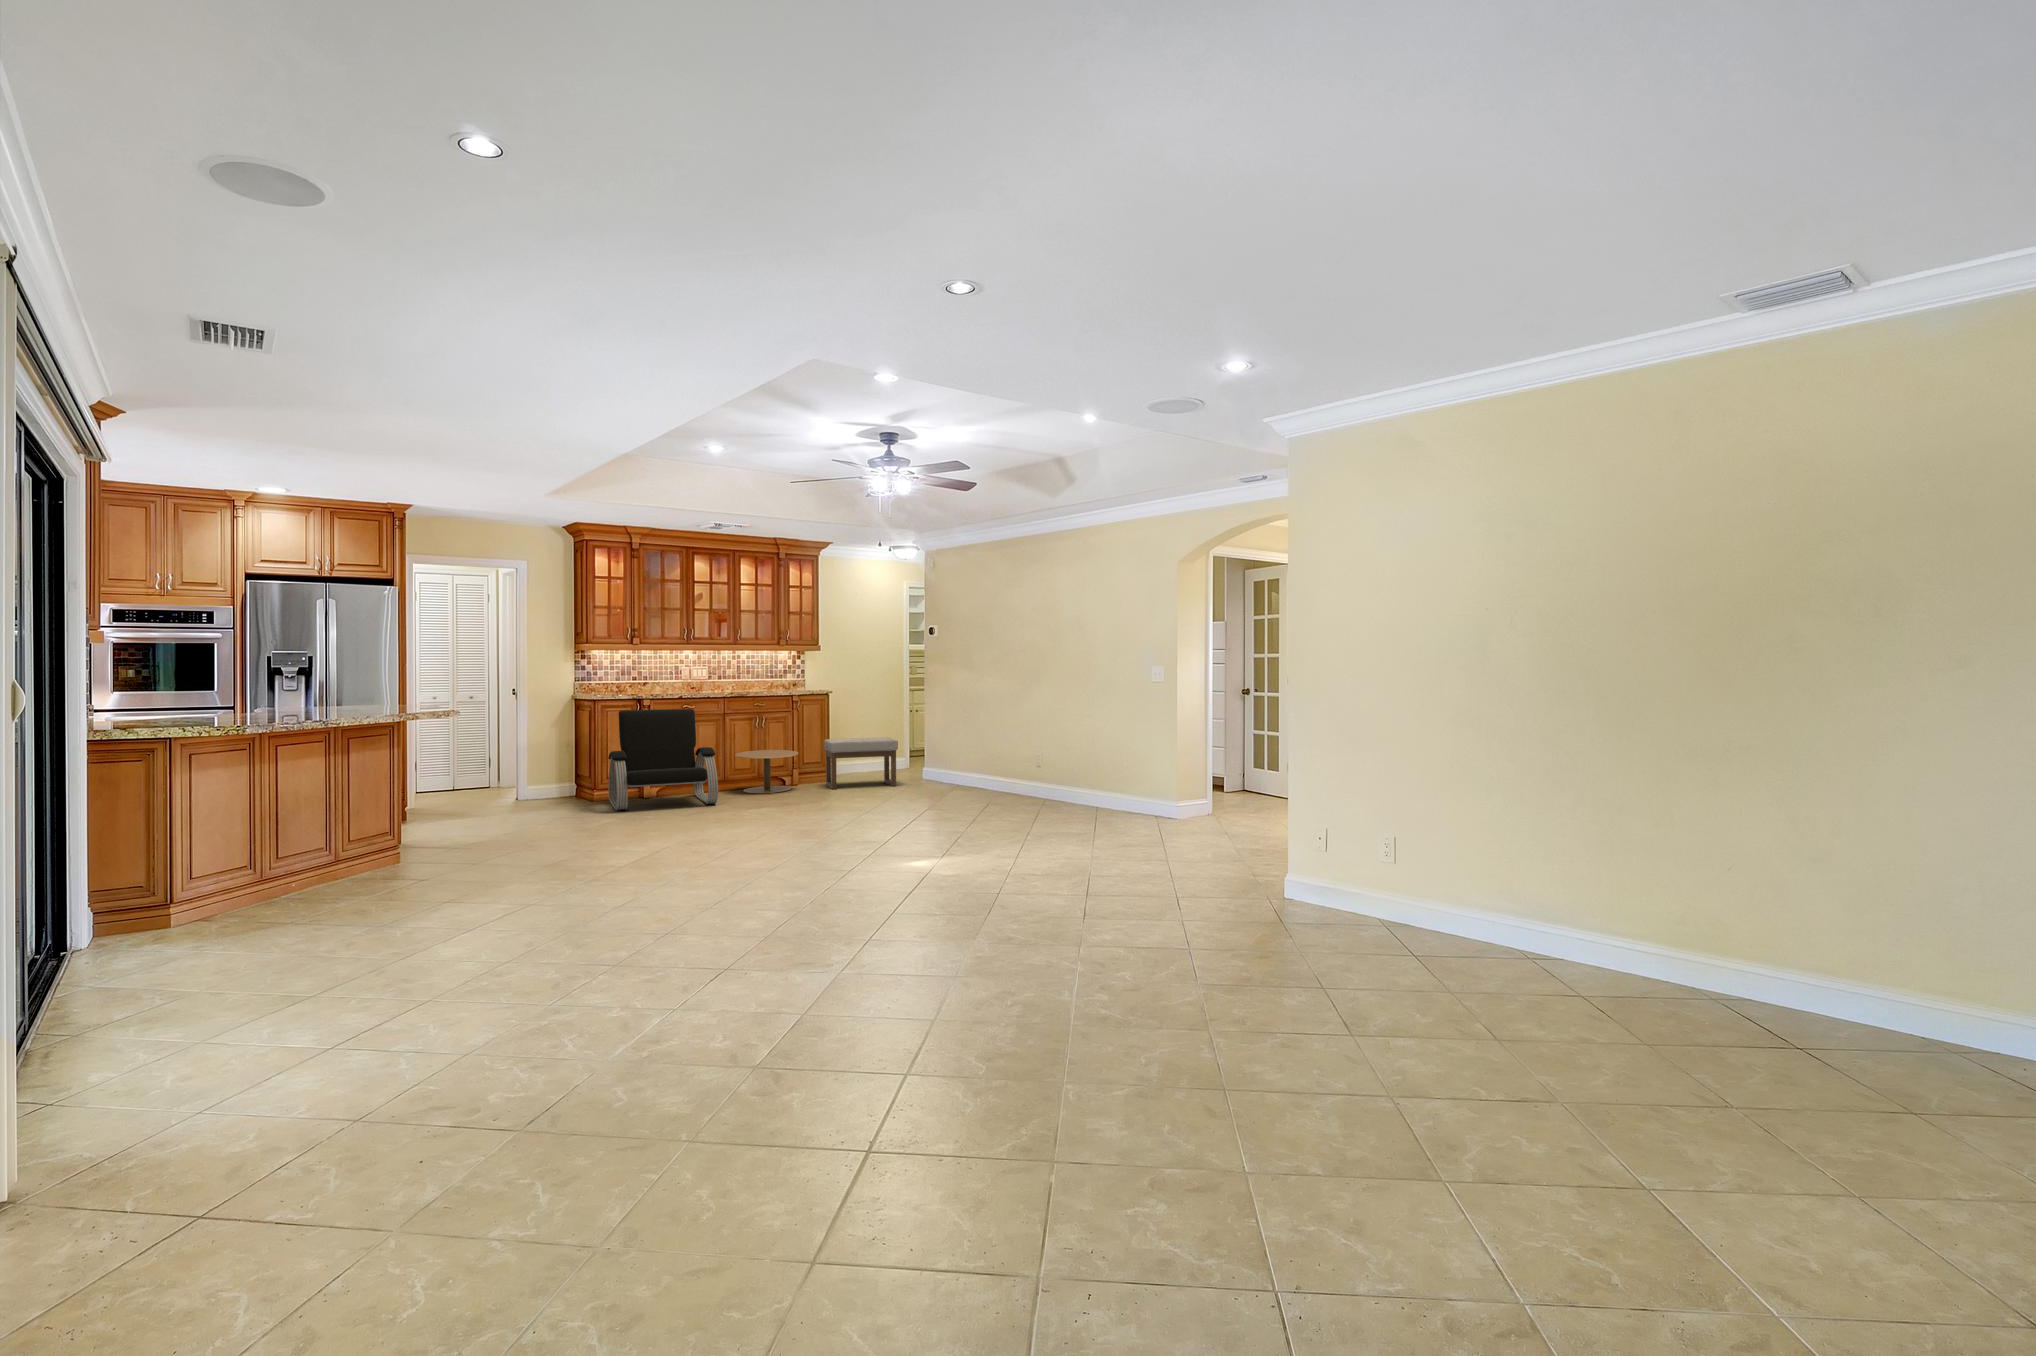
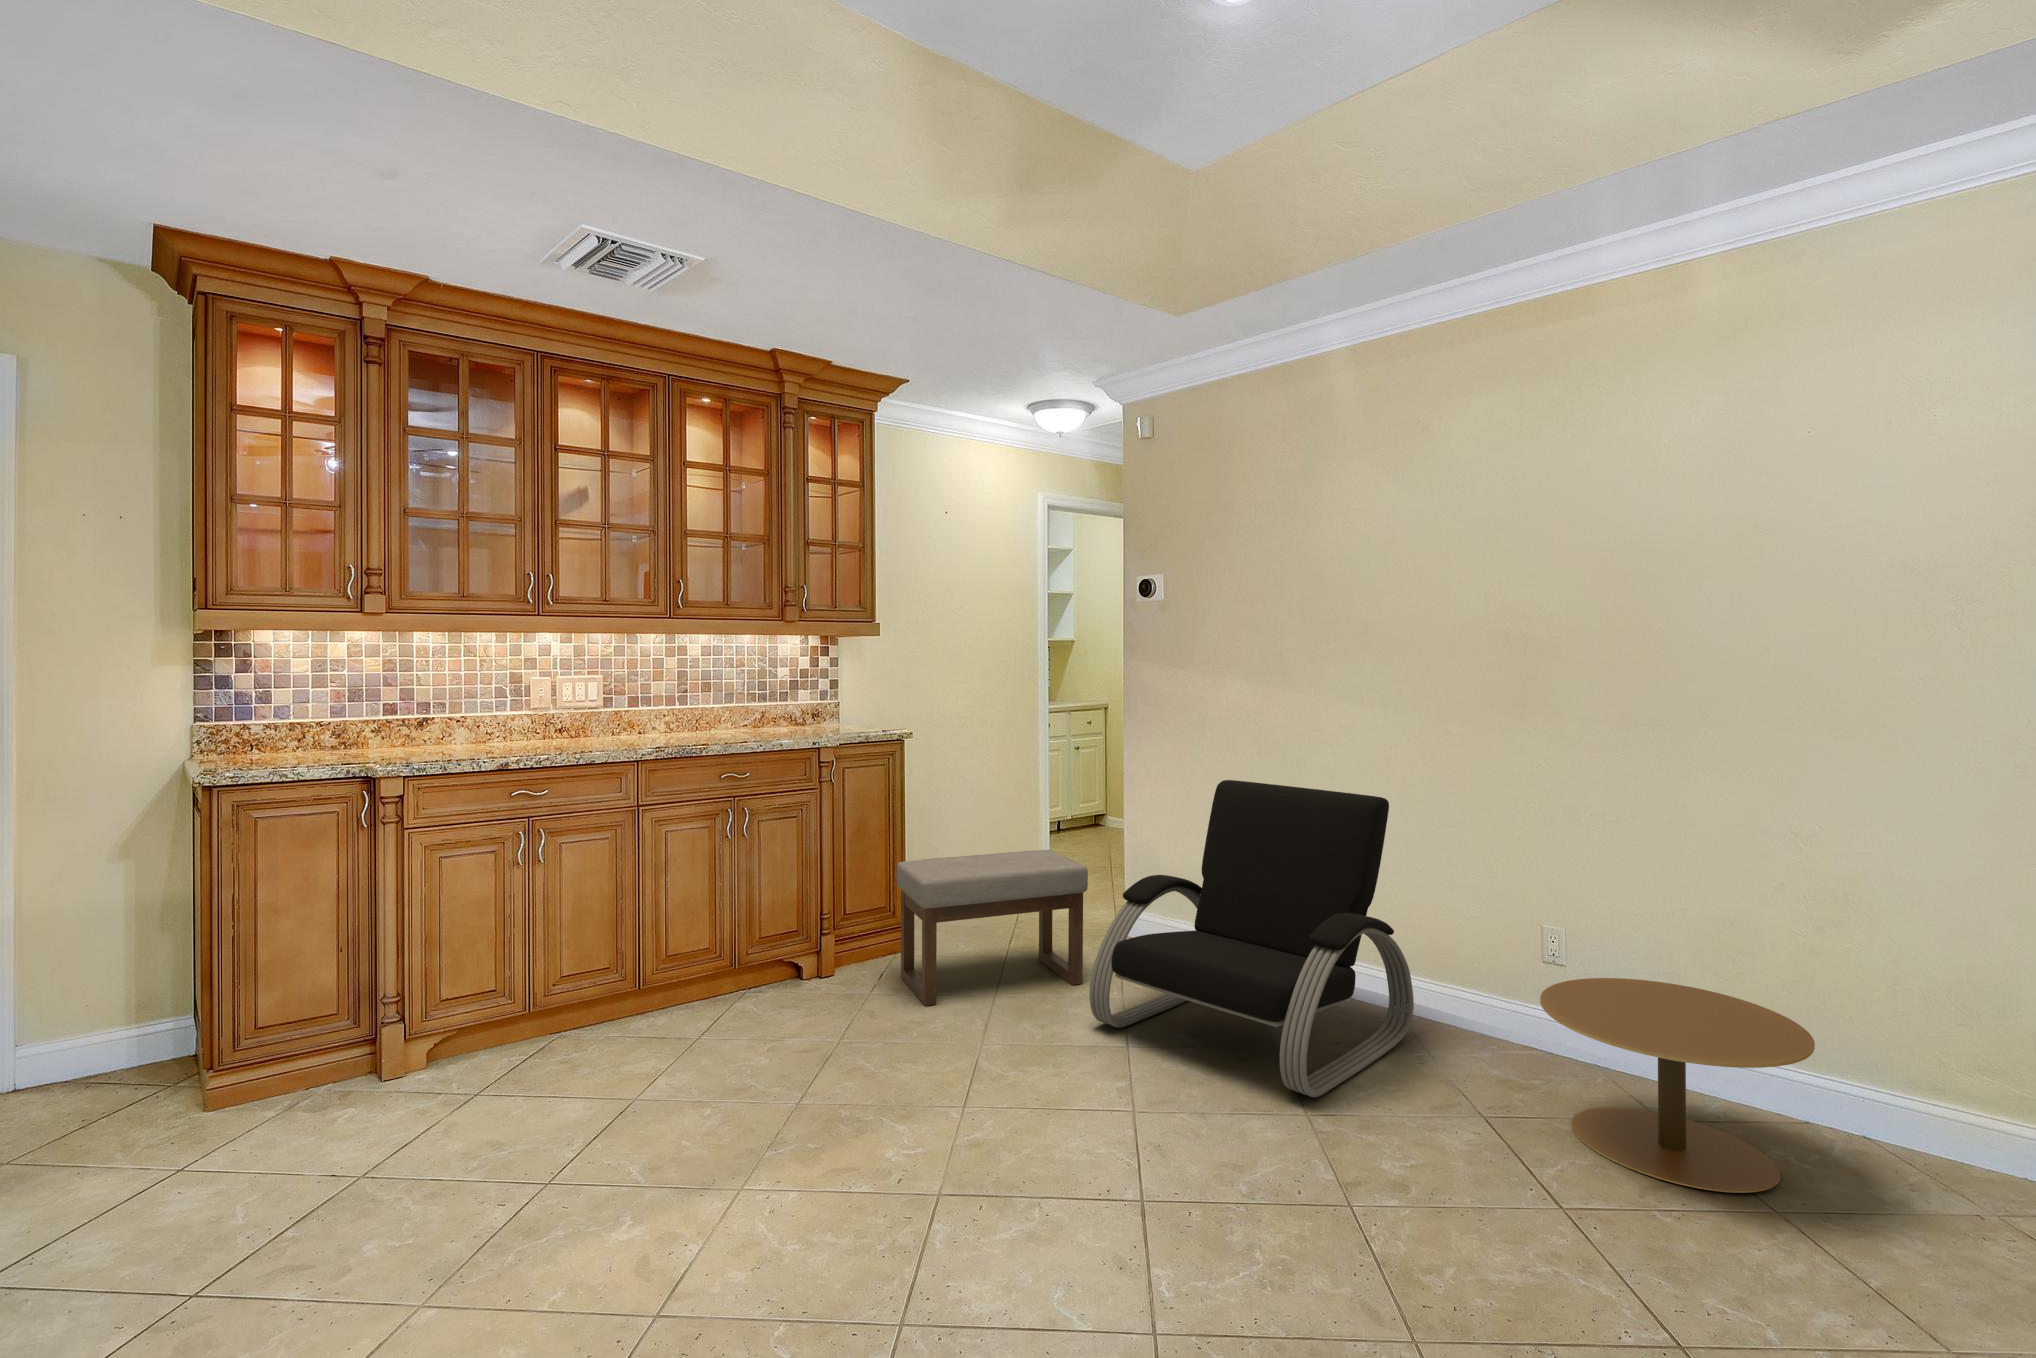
armchair: present [608,709,718,810] -> present [1090,780,1414,1097]
side table: present [735,750,798,793] -> present [1540,978,1815,1193]

